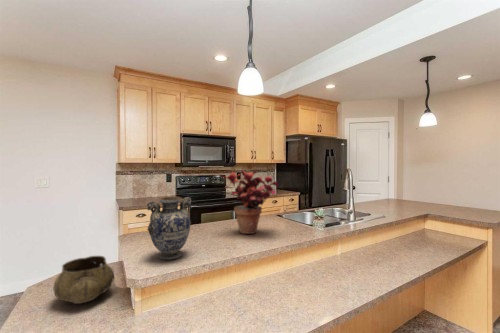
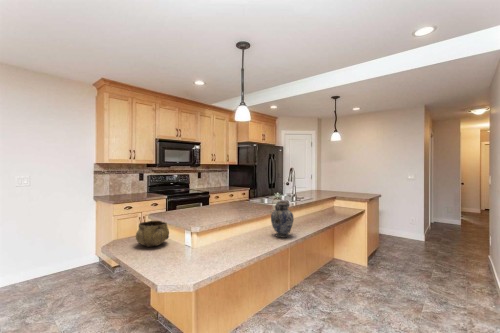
potted plant: present [223,171,278,234] -> none [219,168,256,209]
decorative vase: present [147,197,191,260] -> present [271,201,294,237]

